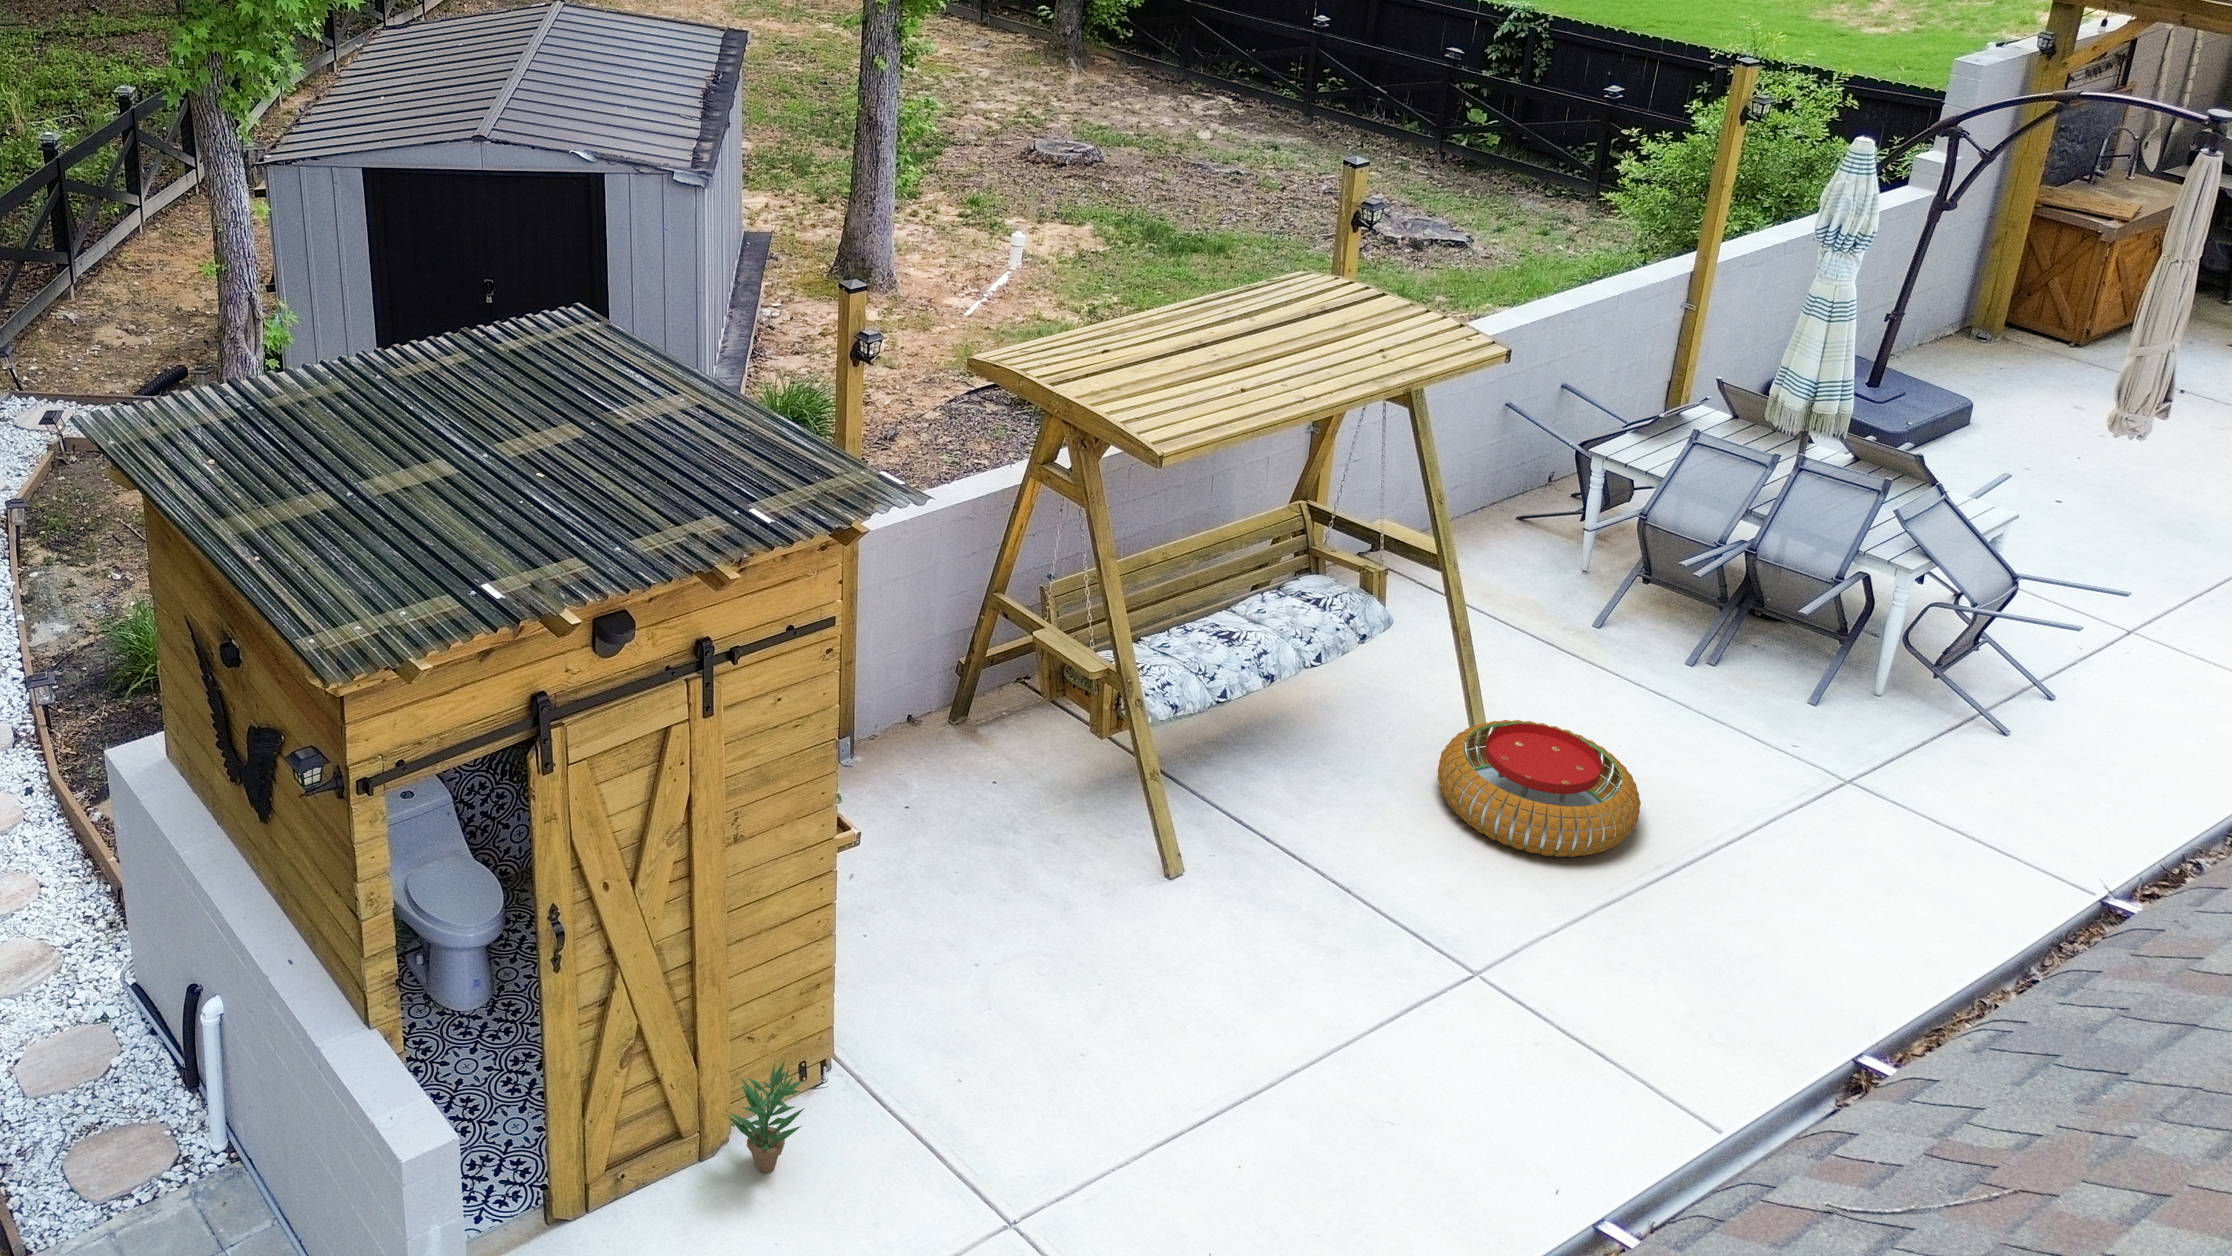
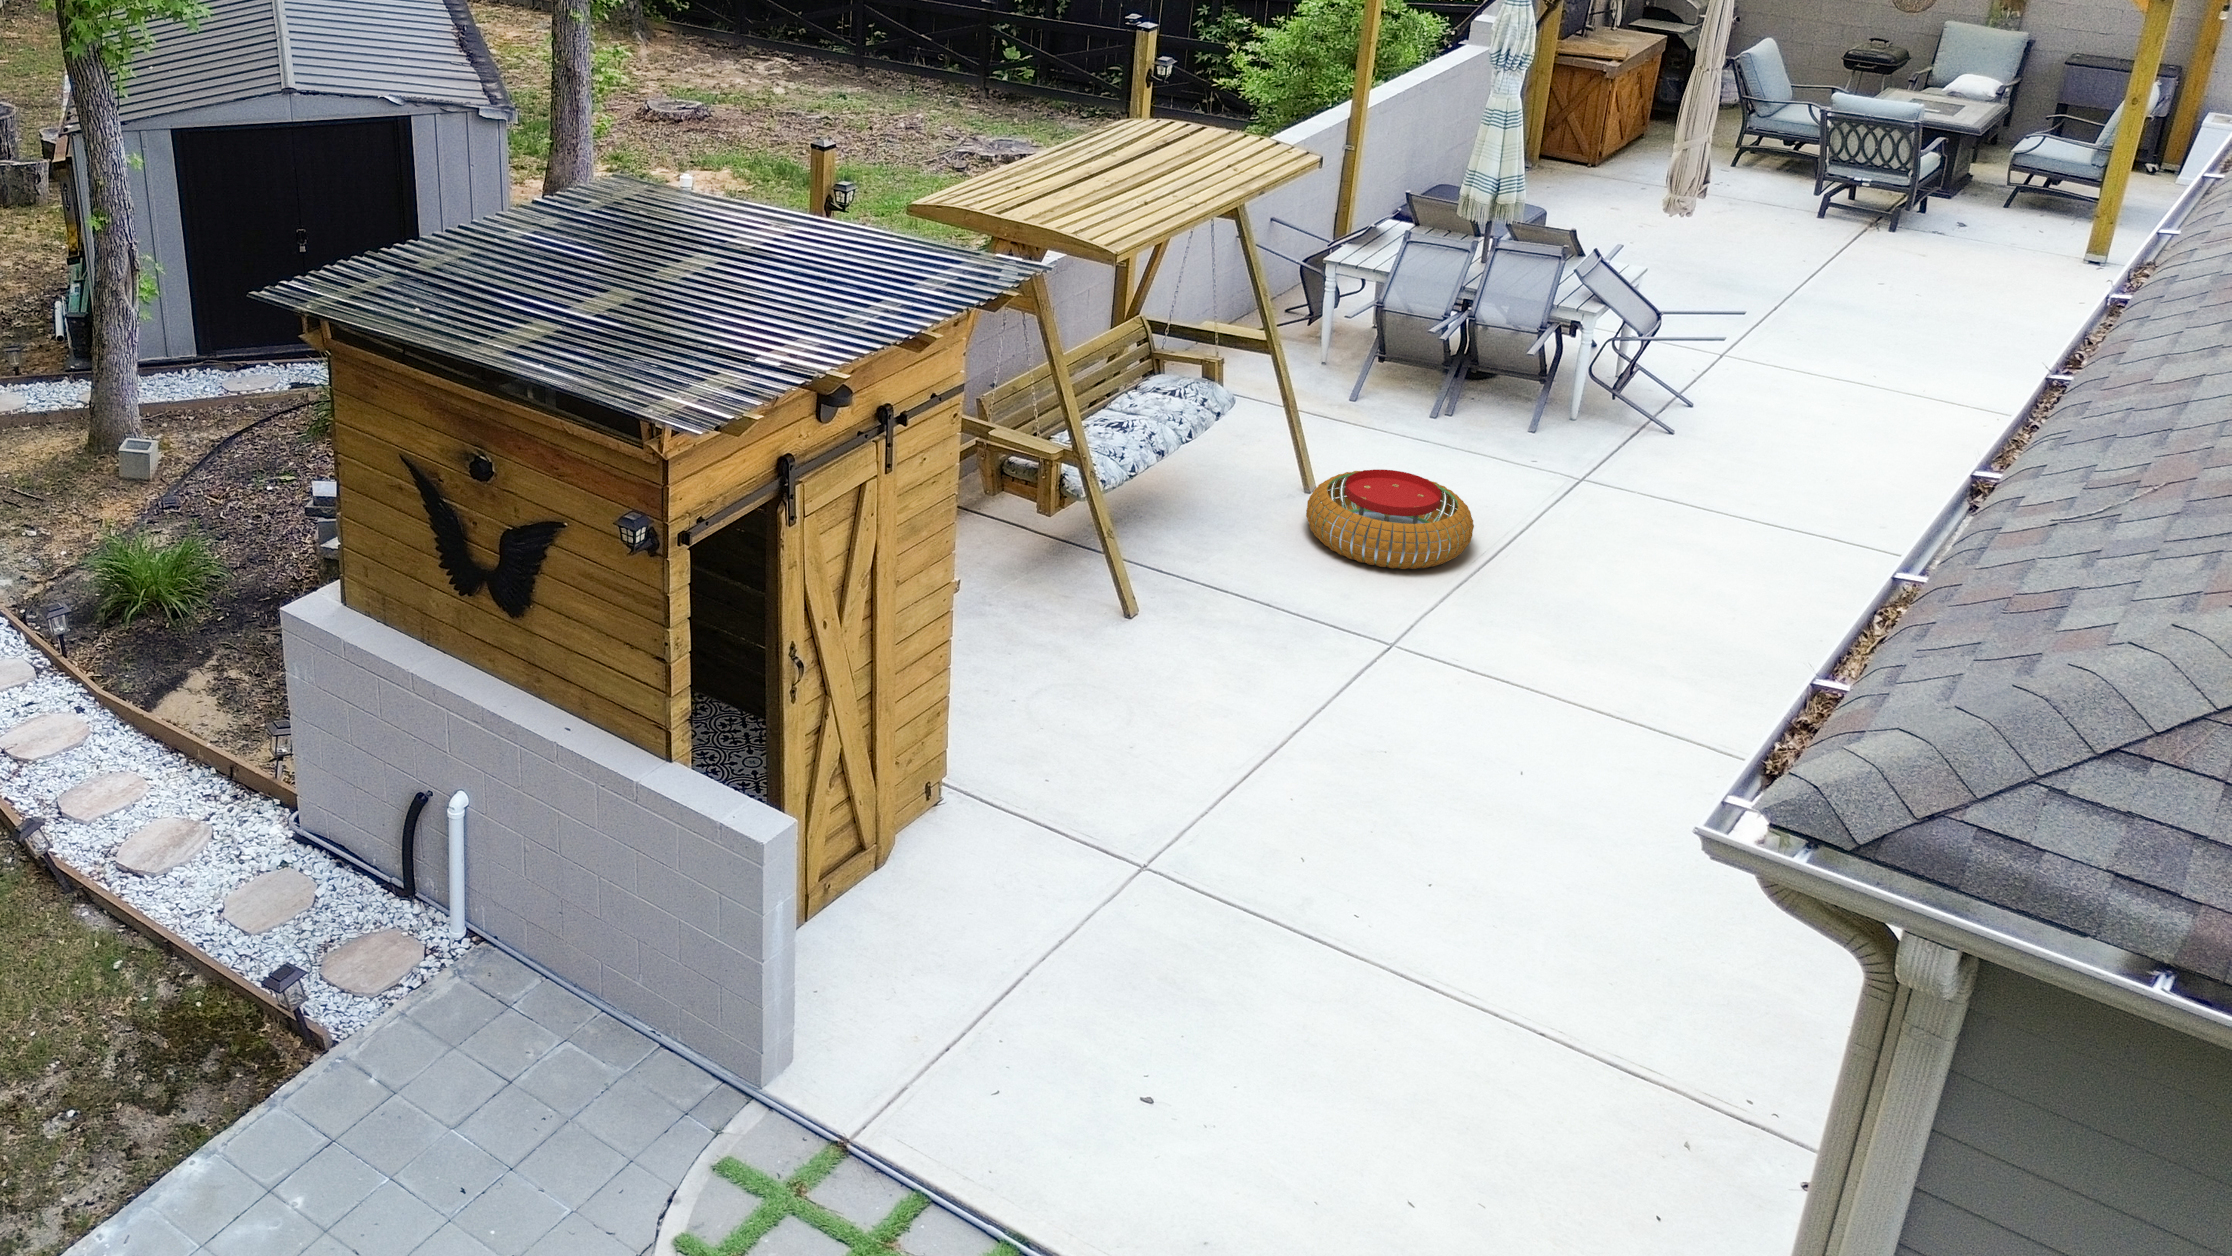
potted plant: present [728,1061,805,1173] -> none [918,805,992,917]

